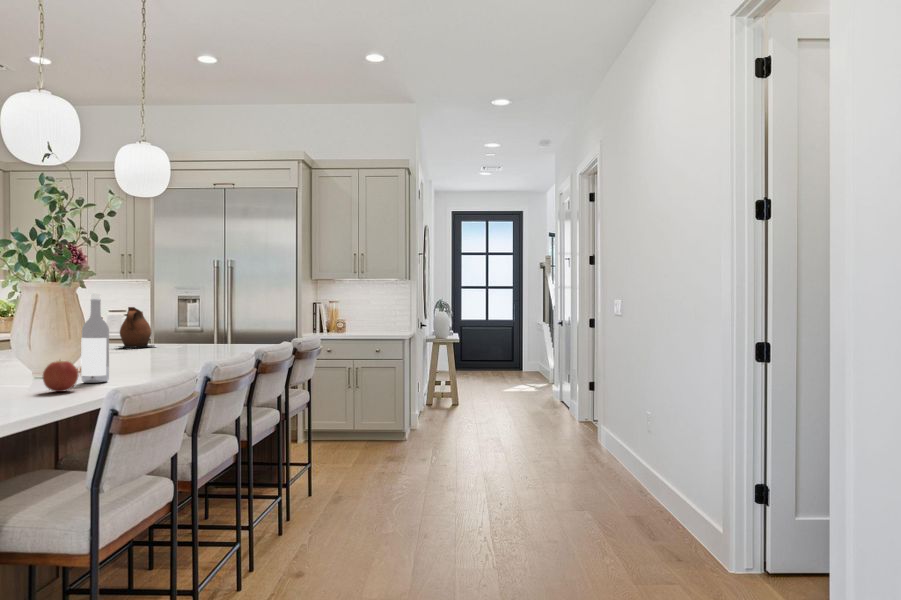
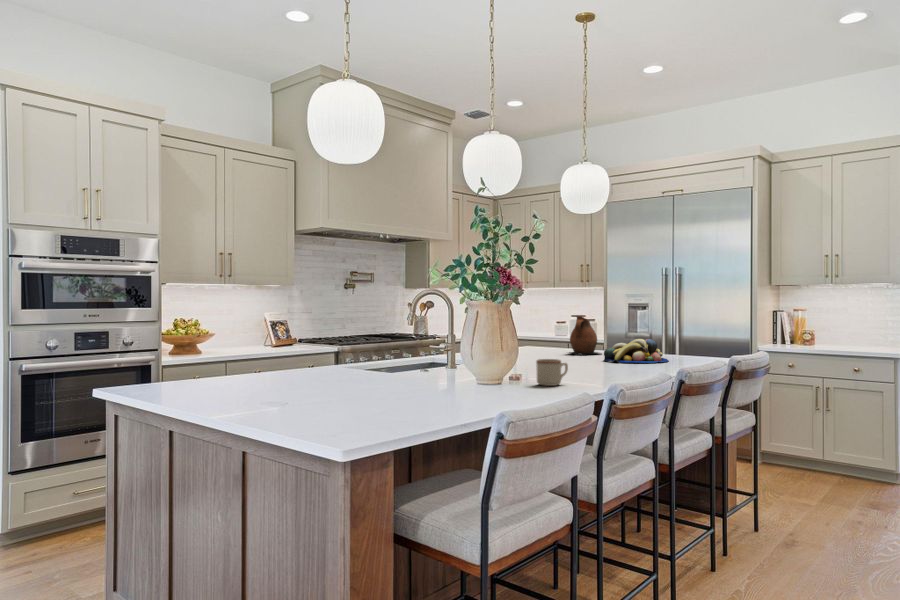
wine bottle: present [81,293,109,383] -> none [505,312,528,395]
fruit bowl: none [164,328,231,352] -> present [604,339,668,363]
mug: none [110,346,145,373] -> present [536,359,568,386]
apple: present [43,361,78,392] -> none [467,373,495,403]

